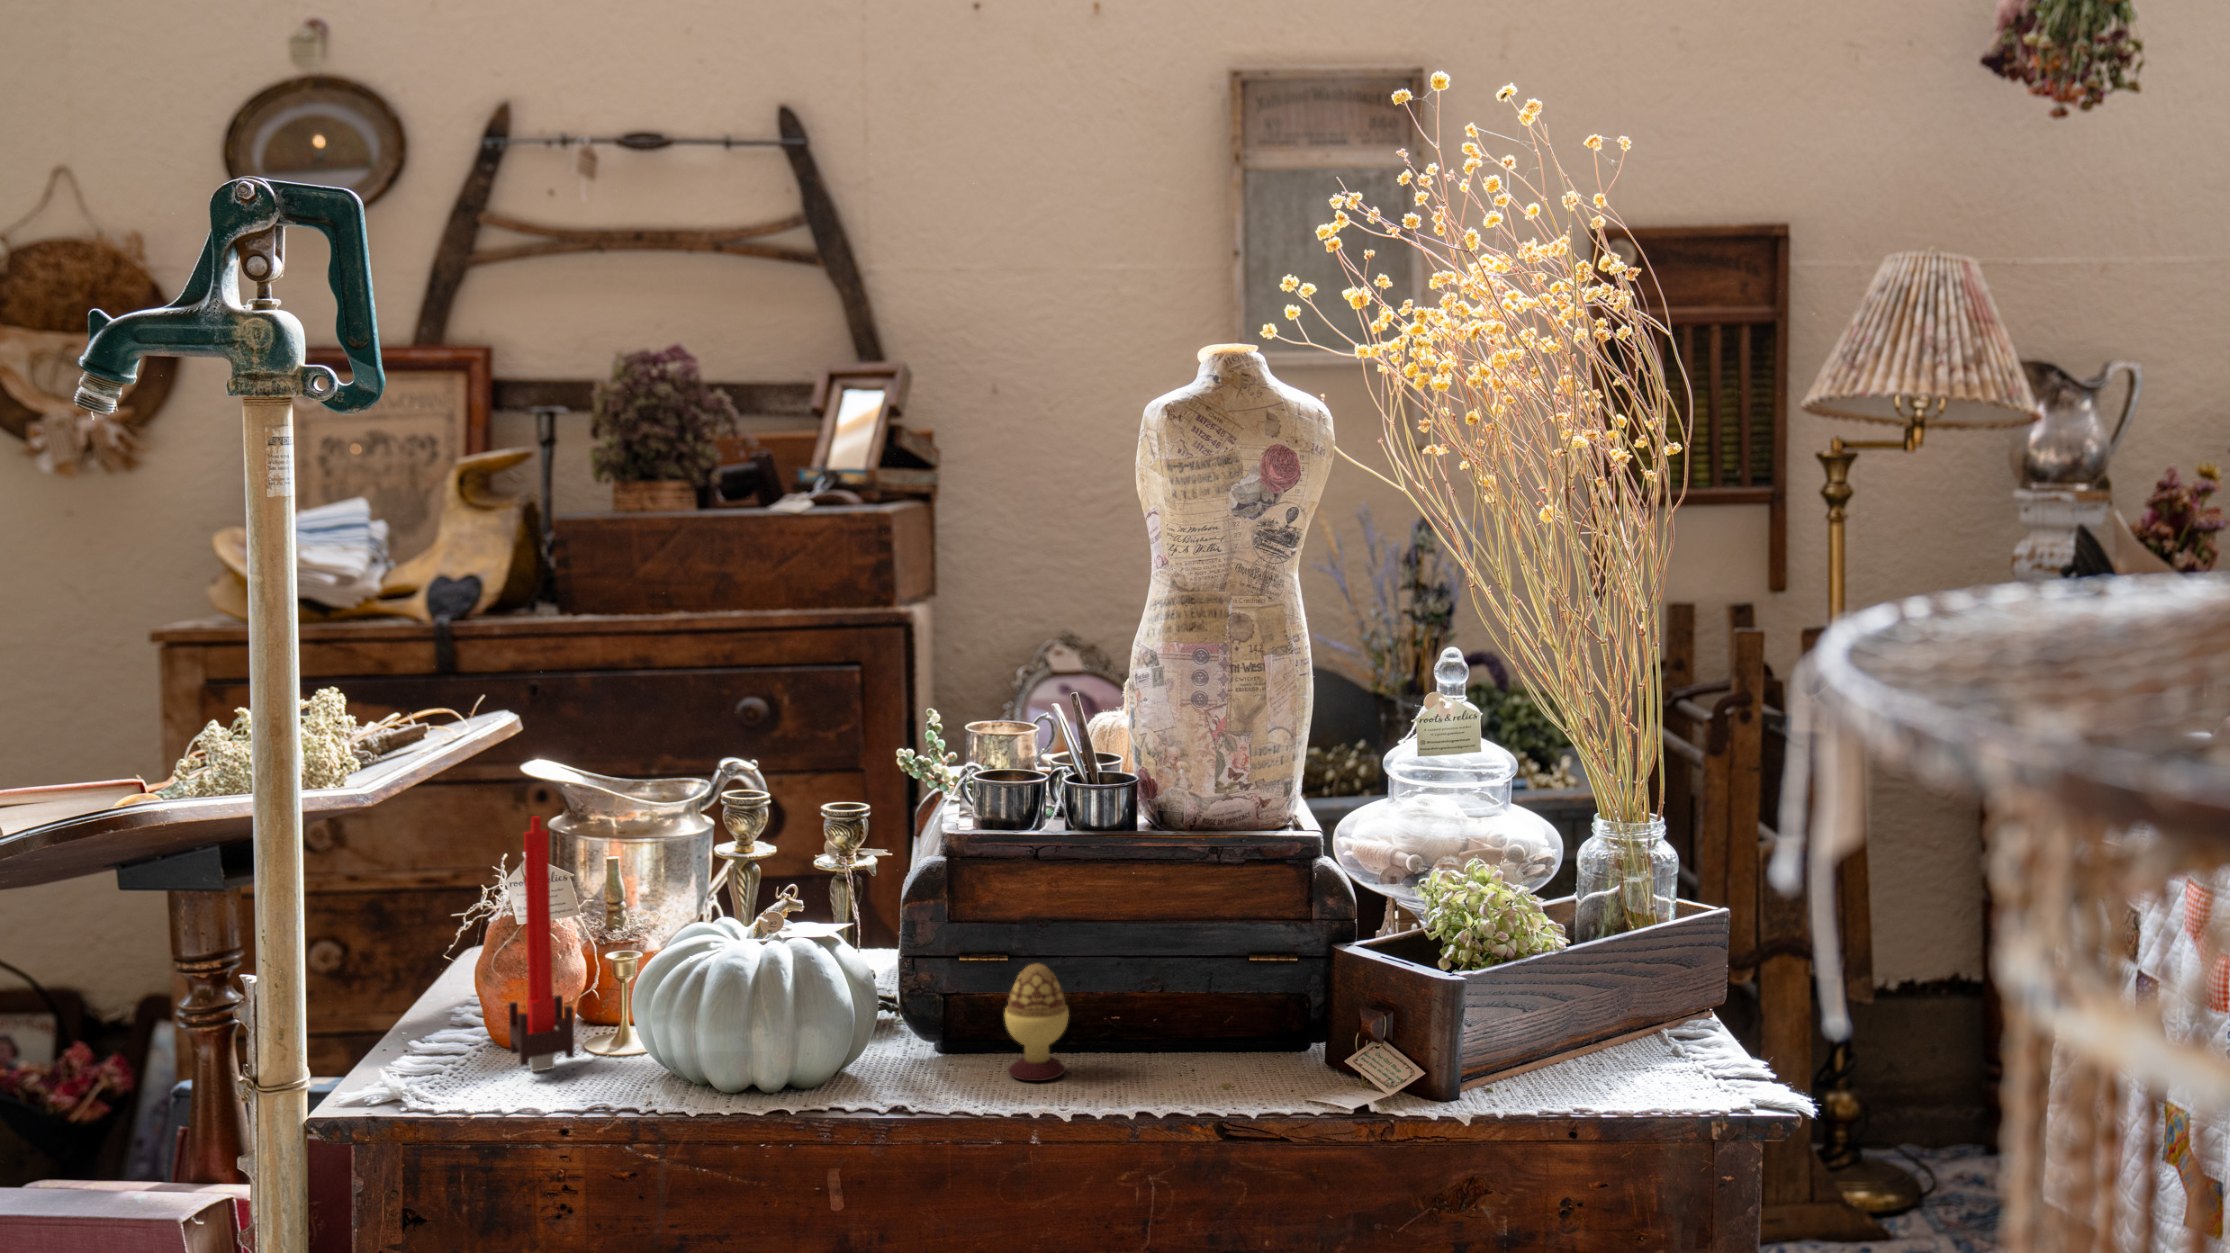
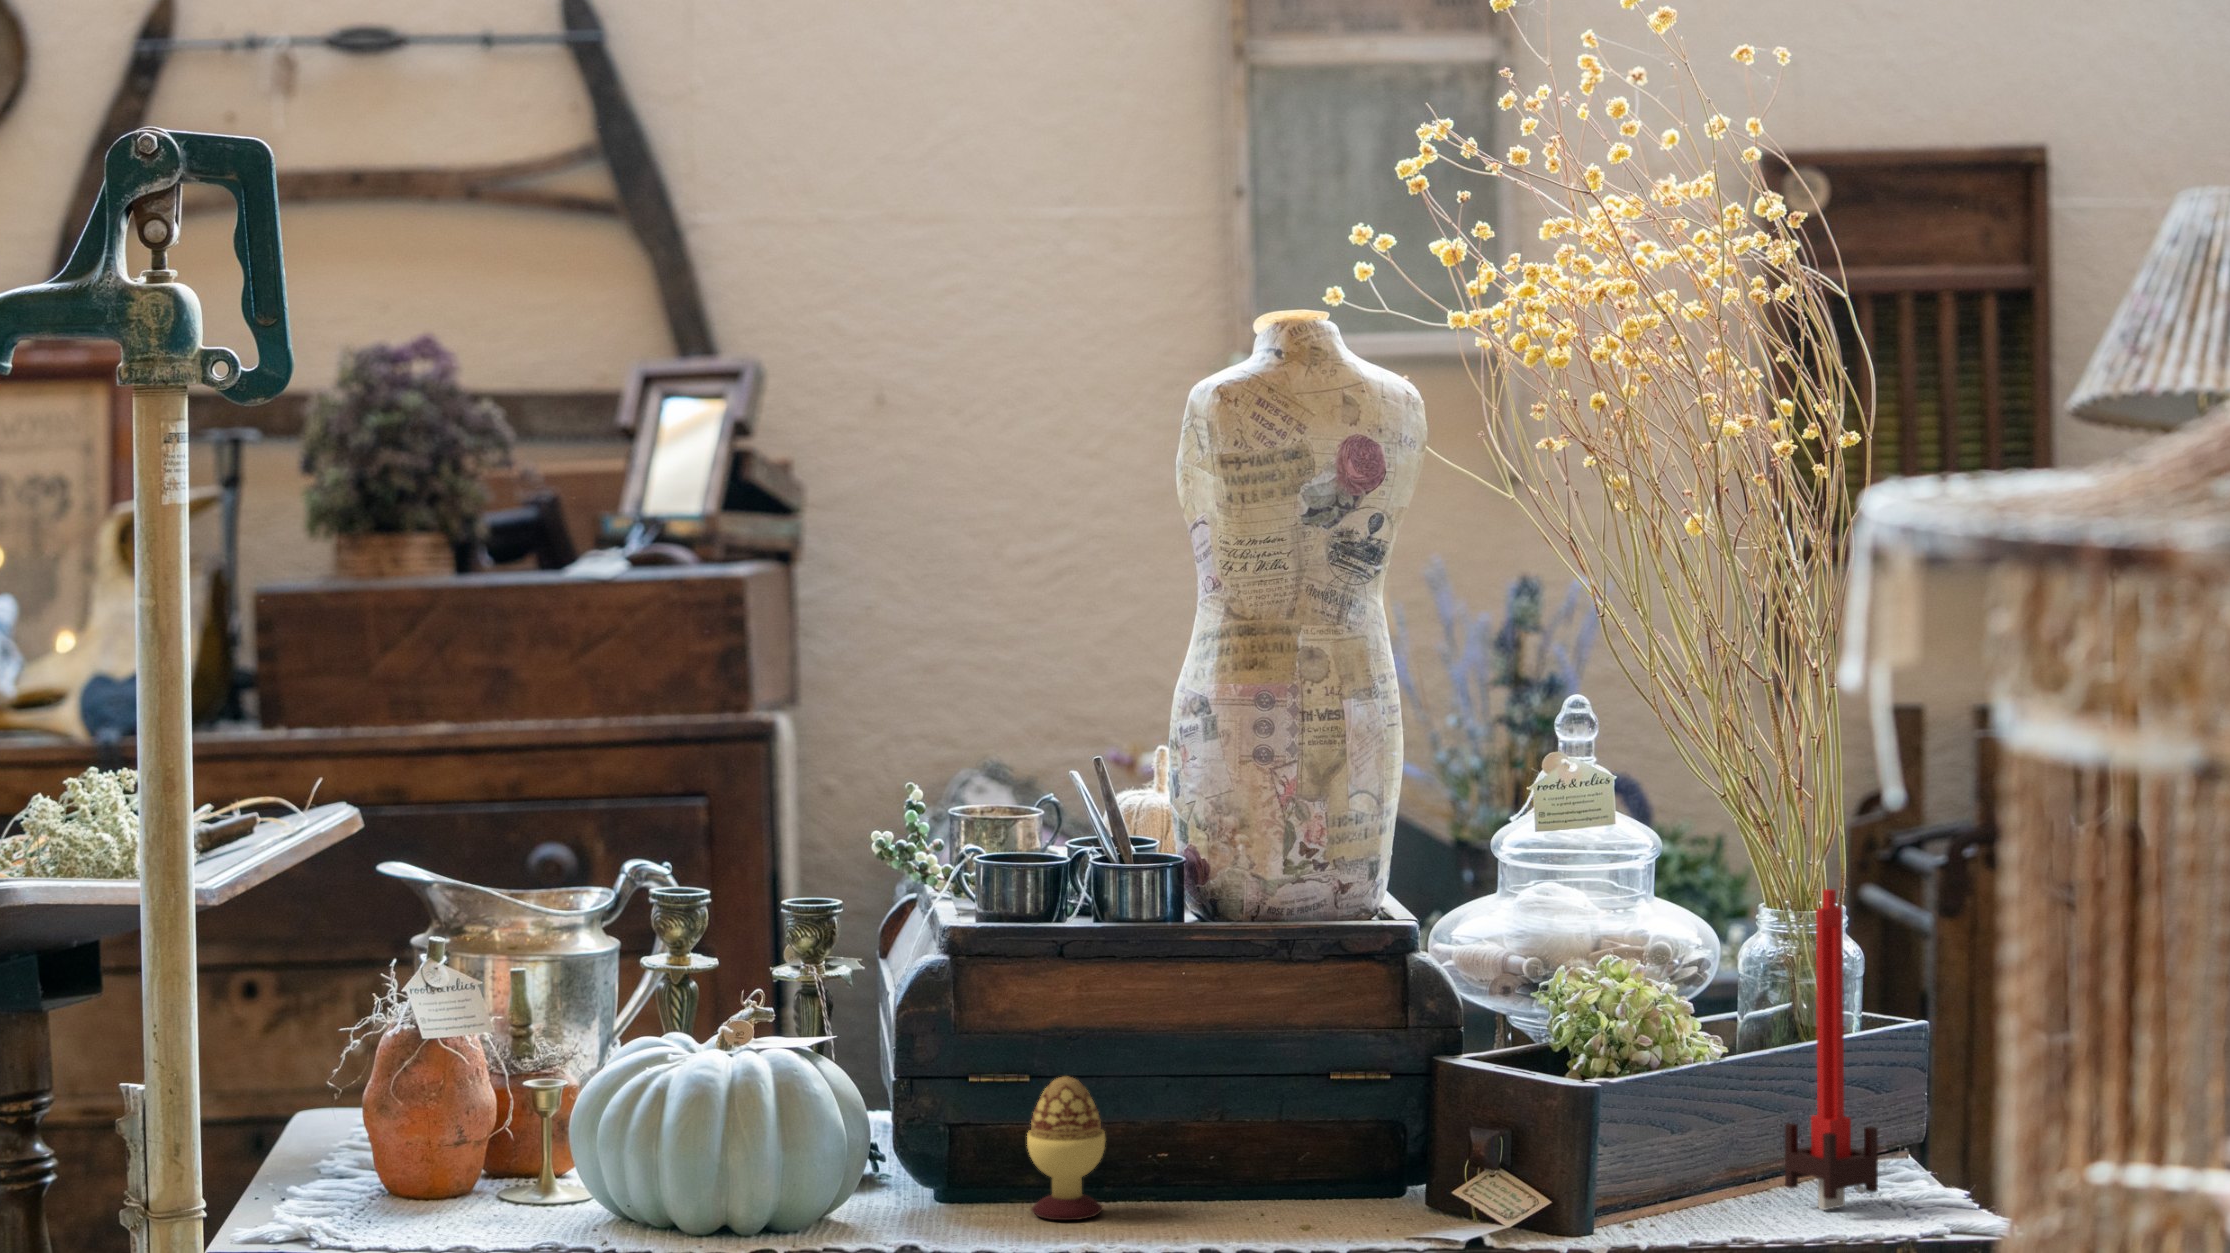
candle: present [509,816,574,1072] -> present [1785,889,1878,1210]

